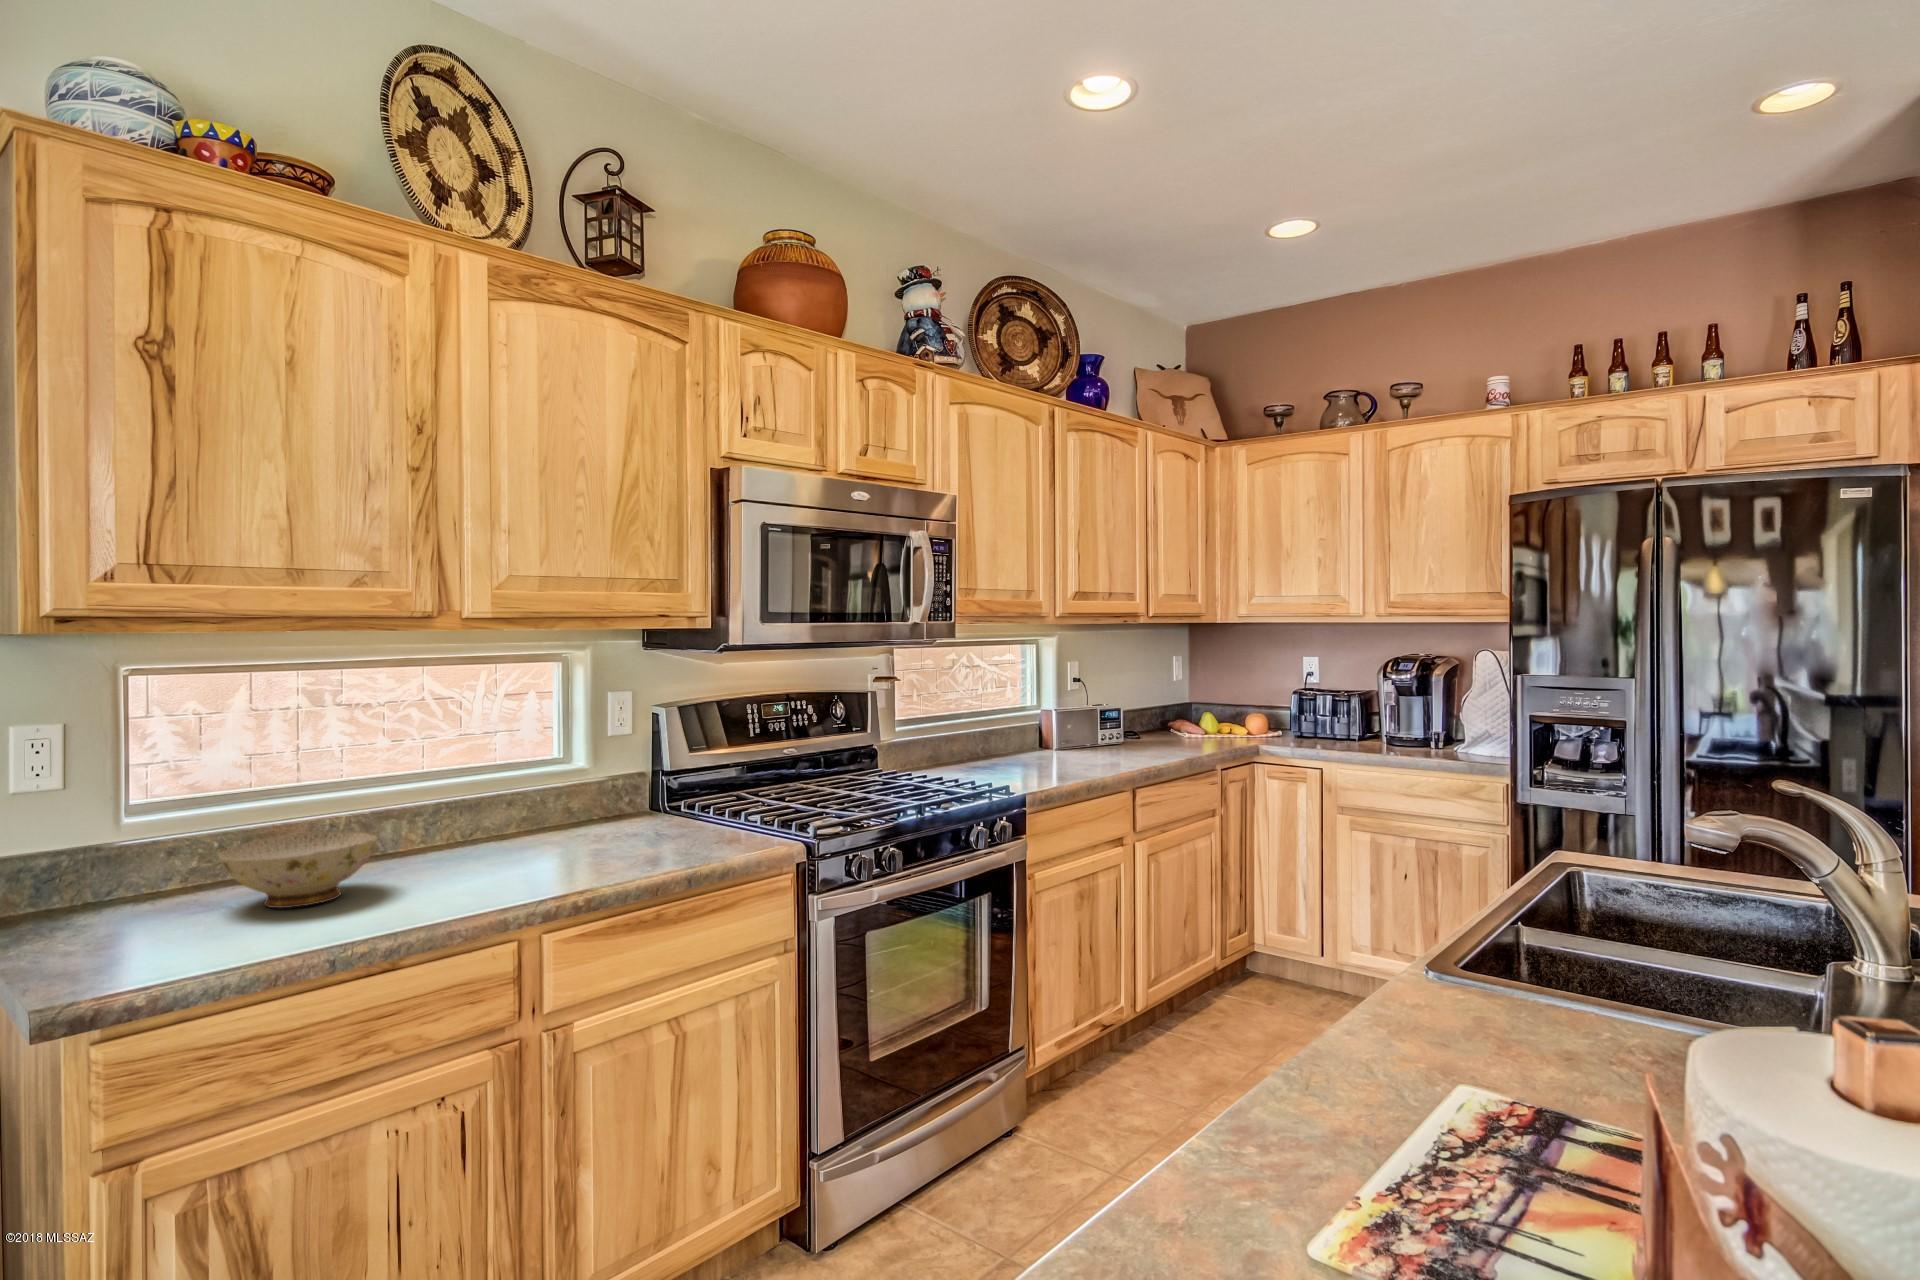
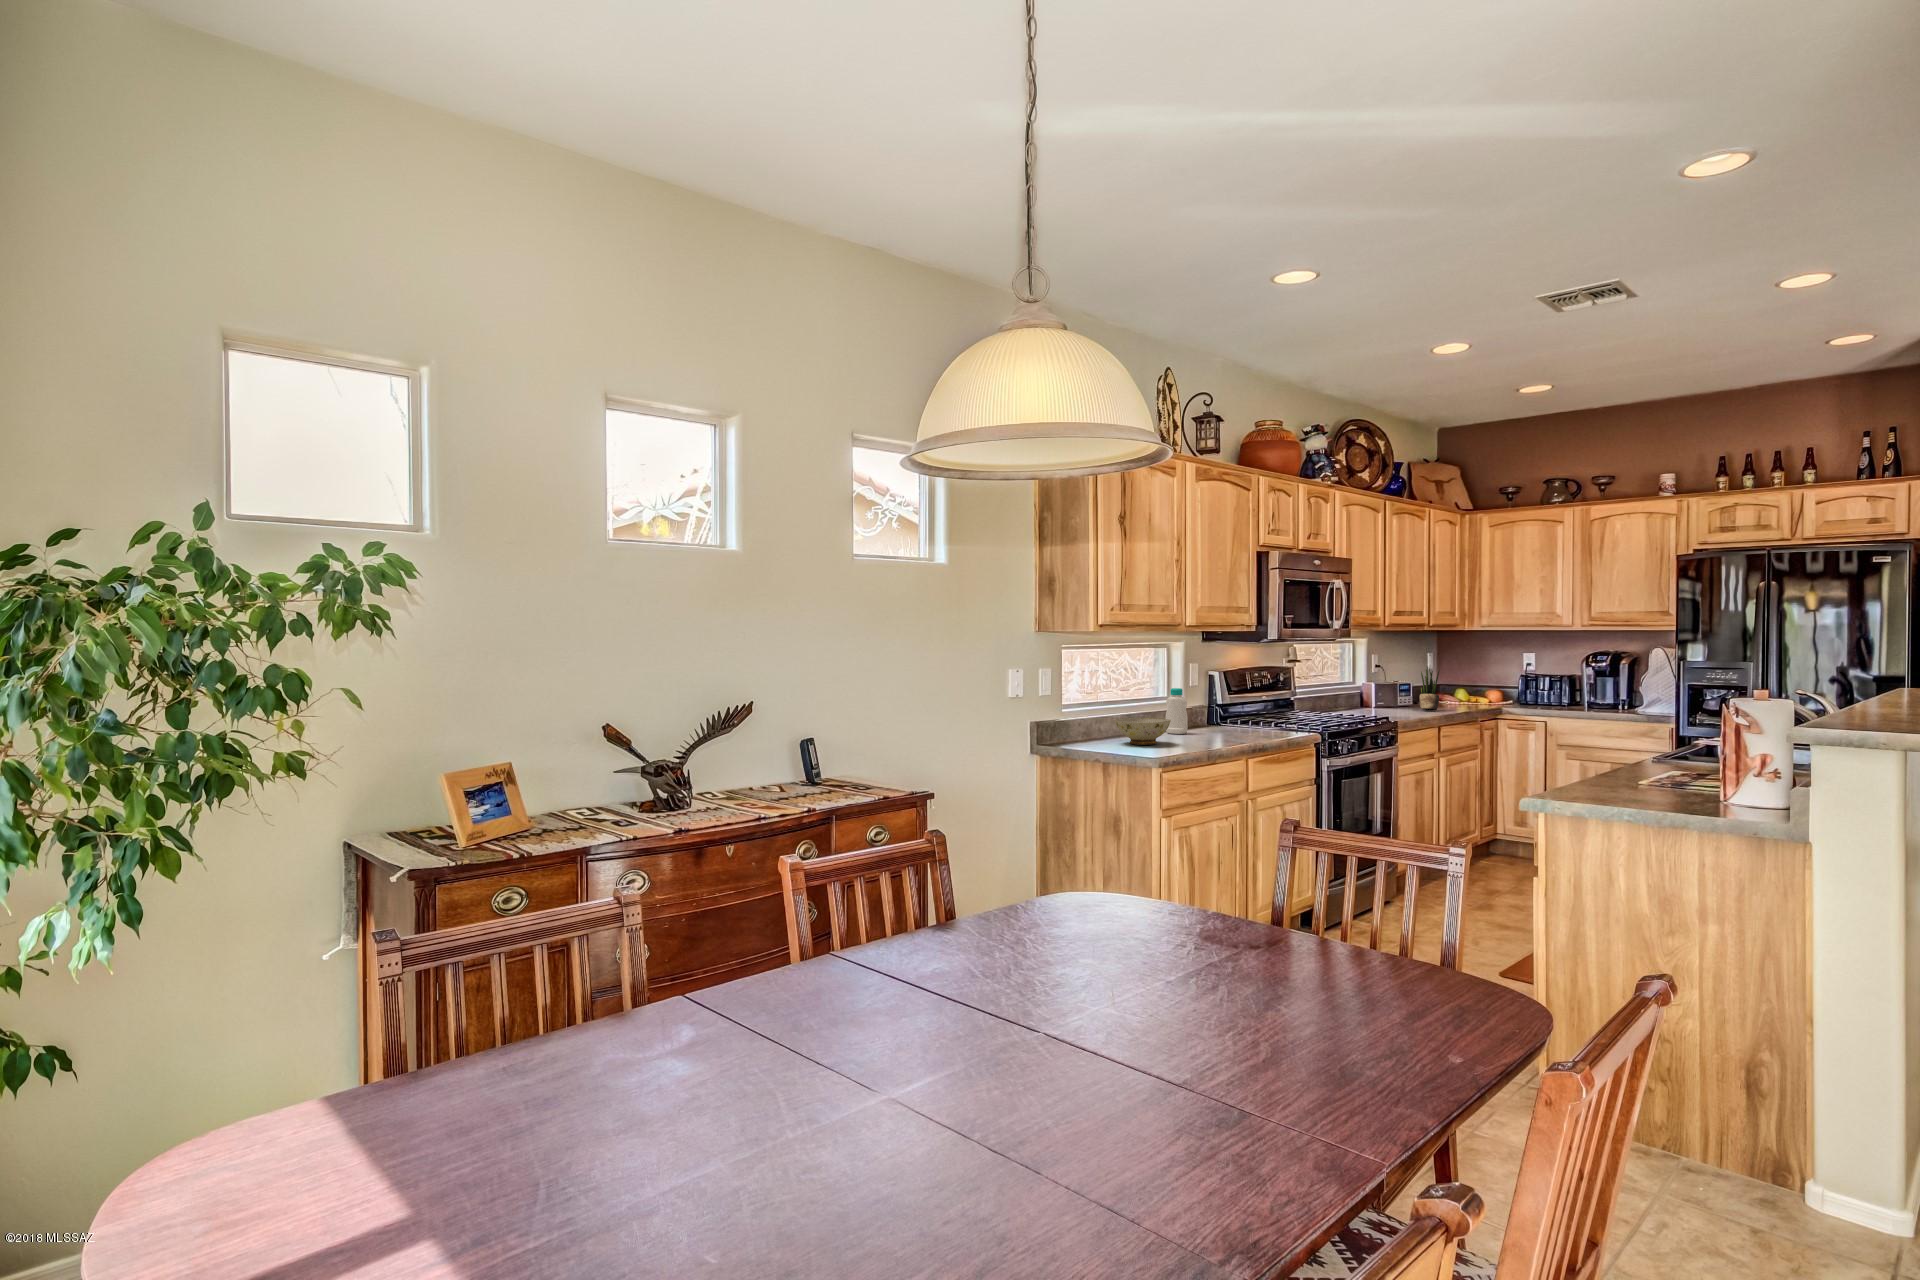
potted plant: none [1116,683,1147,756] -> present [1420,667,1439,710]
bottle: none [488,751,532,850] -> present [1166,688,1188,734]

